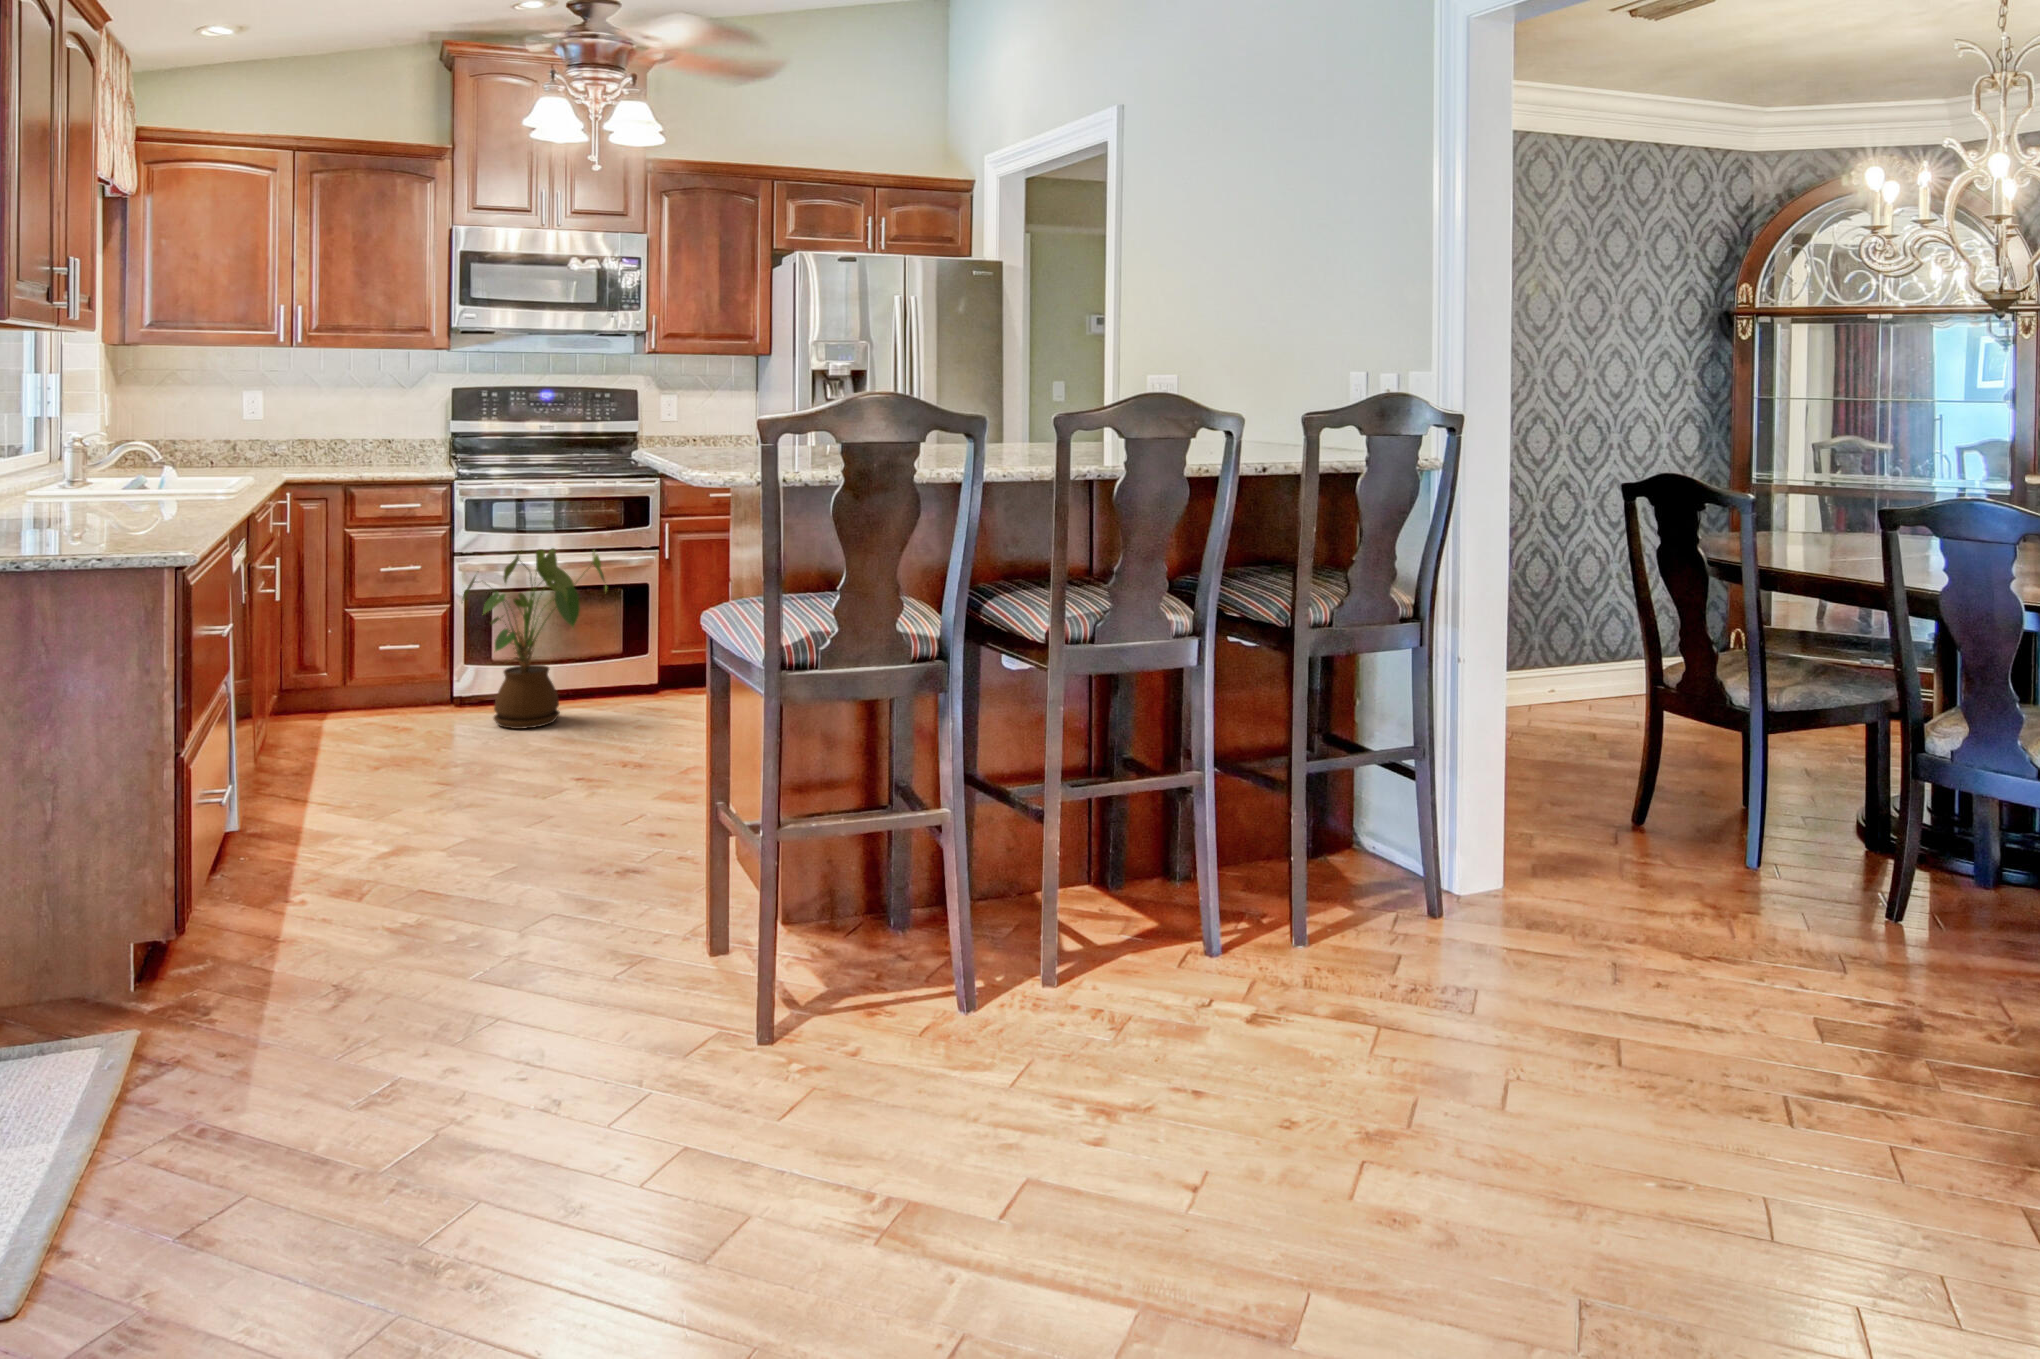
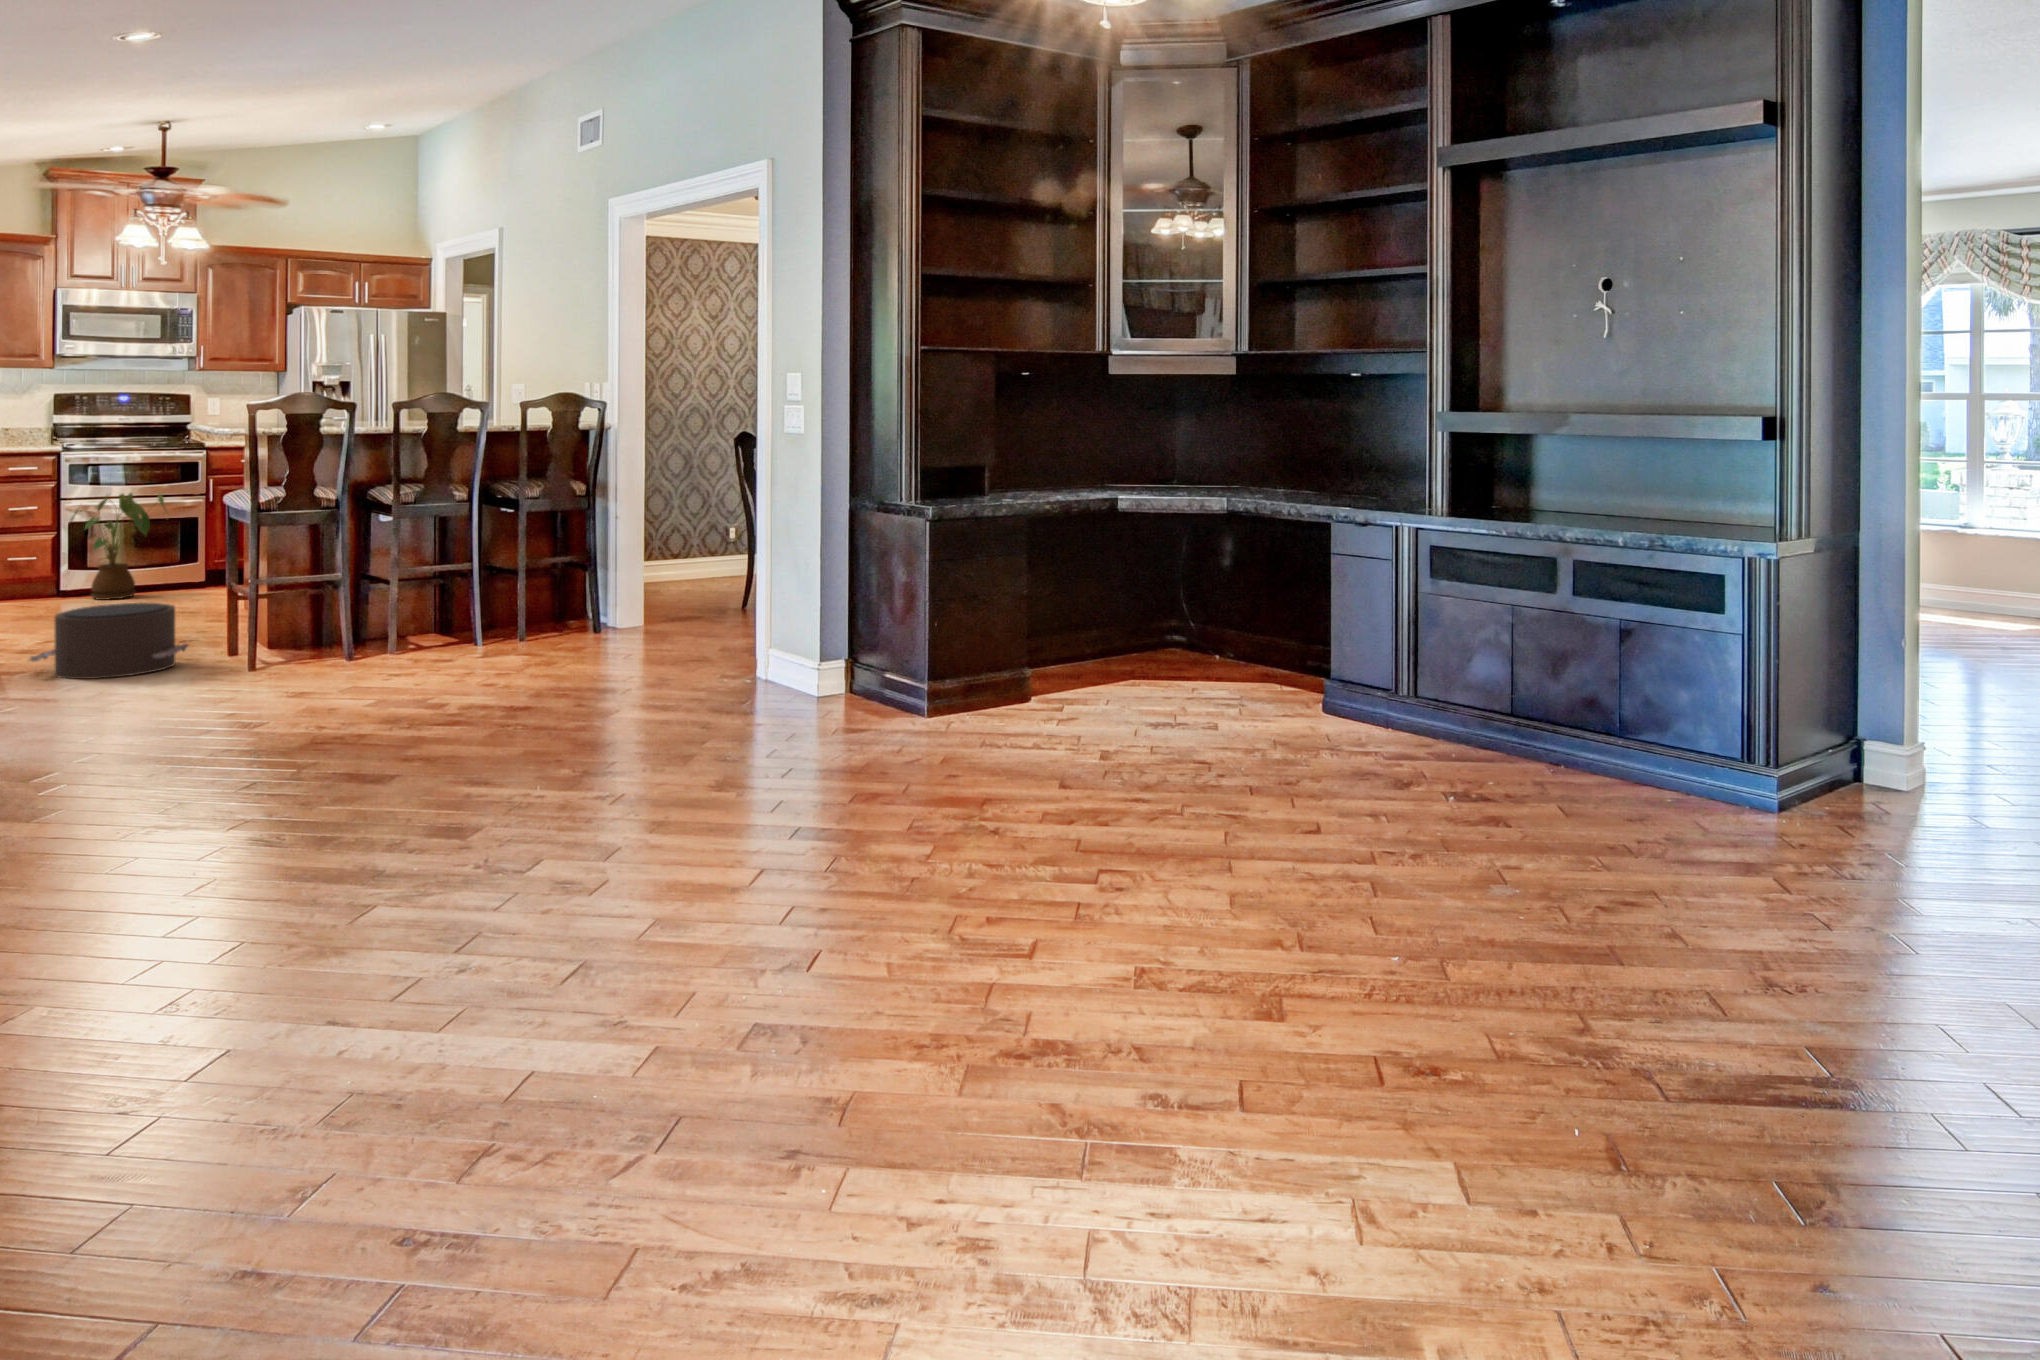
pouf: none [299,872,651,1111] -> present [29,603,188,679]

